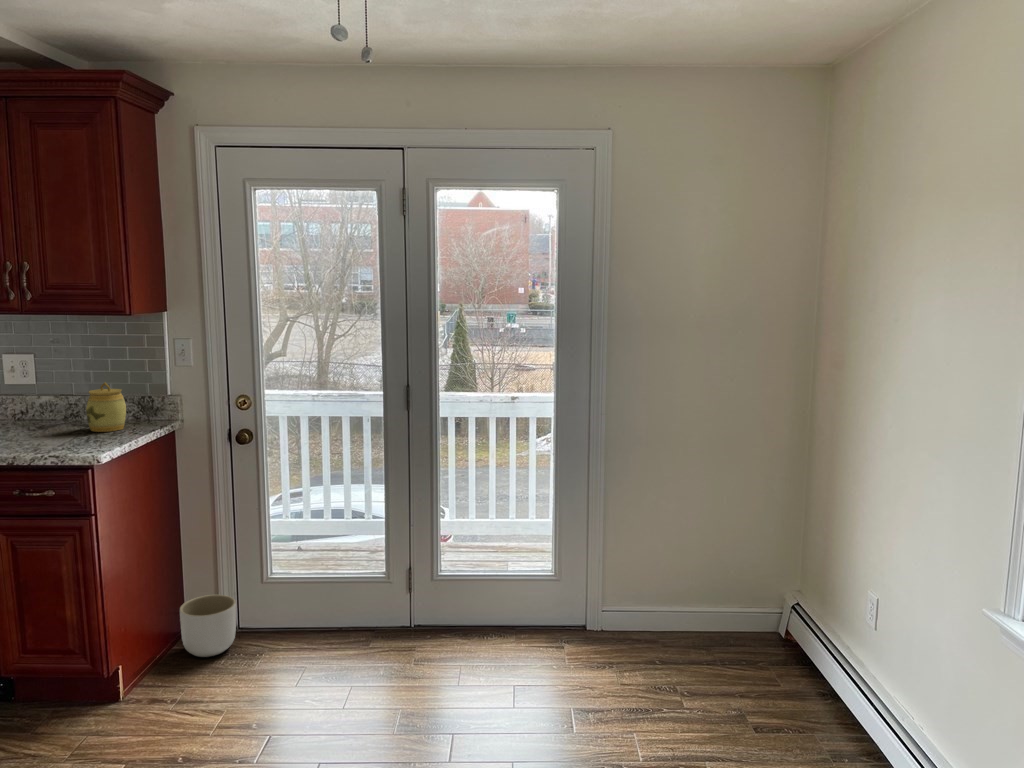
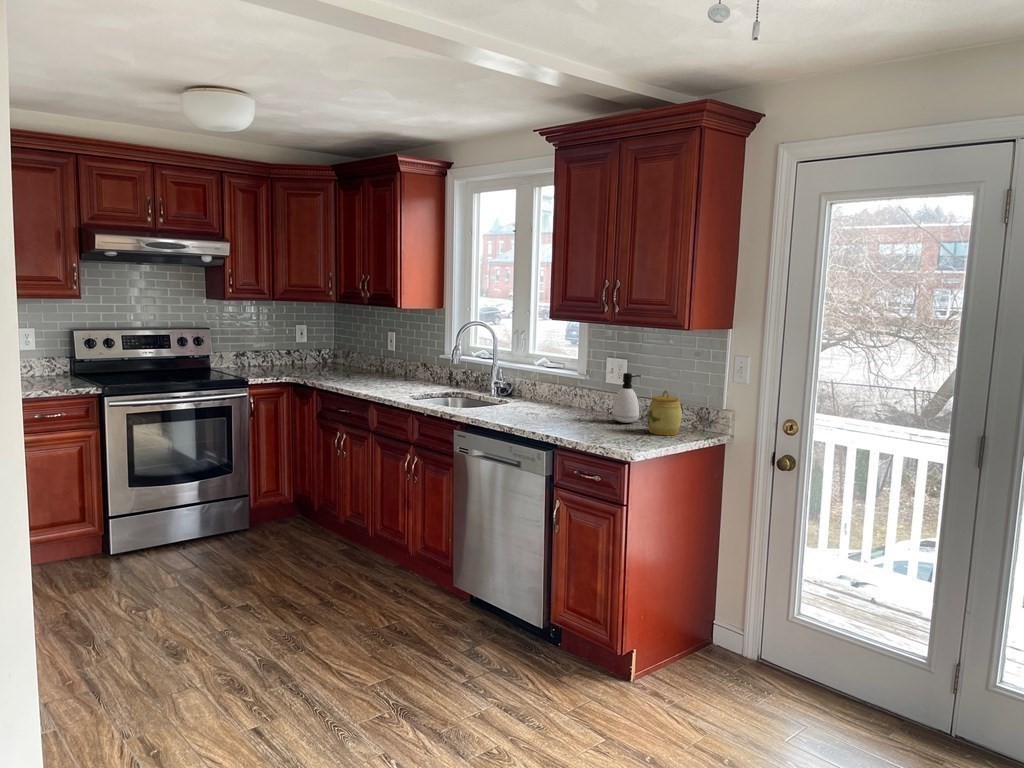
soap dispenser: none [31,370,66,426] -> present [612,373,641,423]
planter: present [180,595,236,657] -> none [700,613,755,676]

